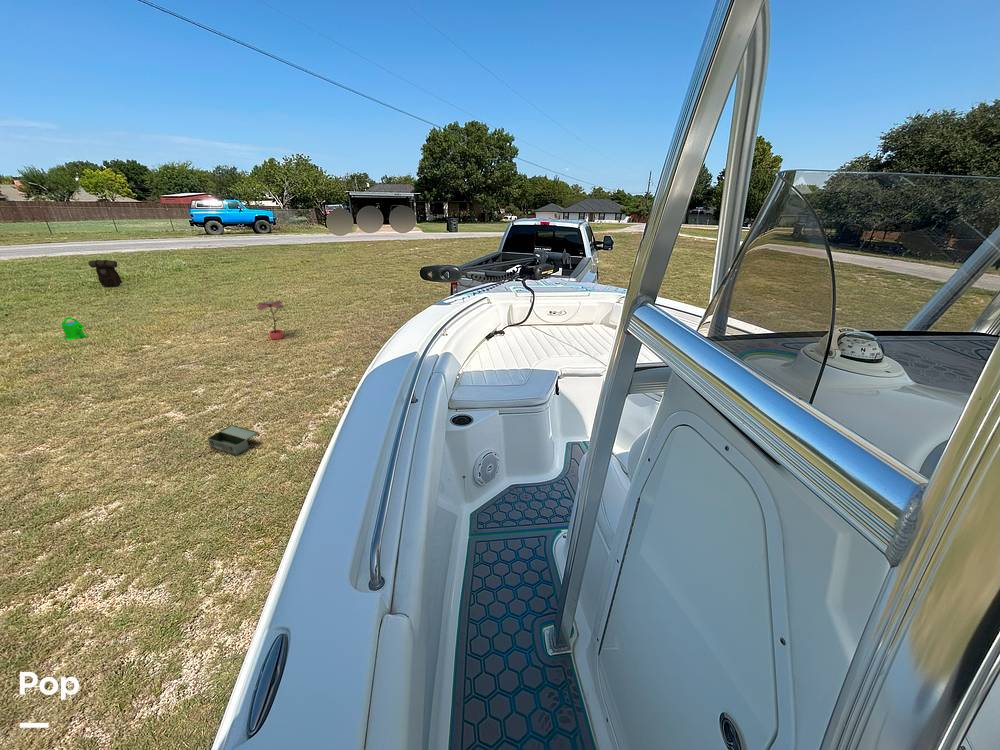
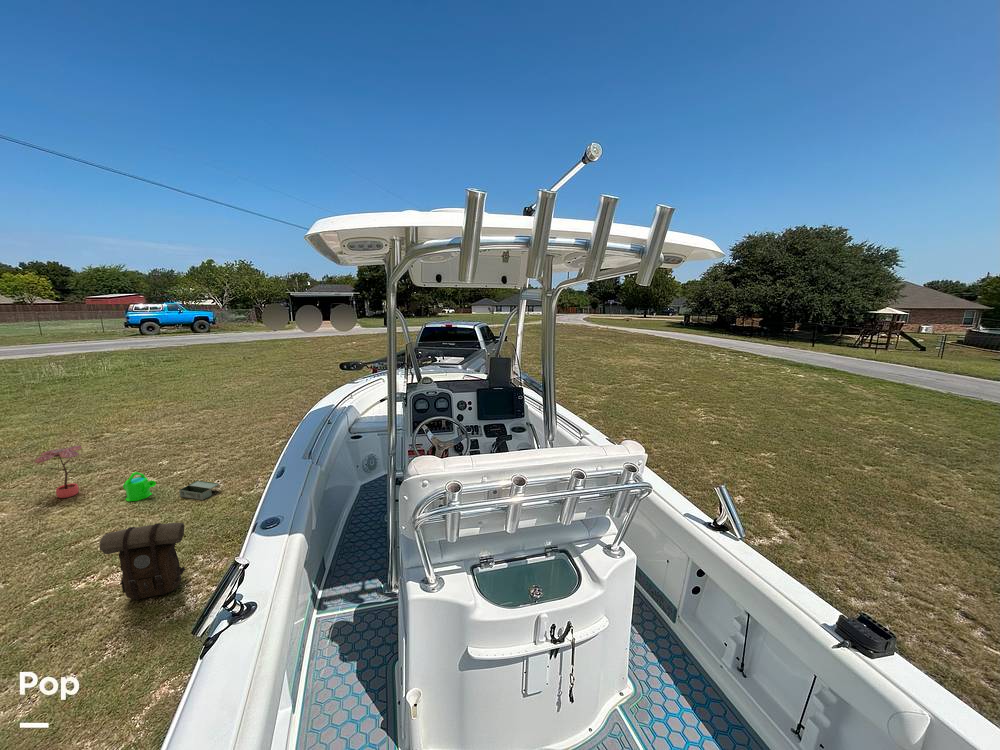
backpack: present [88,260,123,287] -> present [100,523,185,600]
potted plant: present [257,301,284,340] -> present [35,446,82,498]
watering can: present [61,317,86,339] -> present [123,472,156,501]

